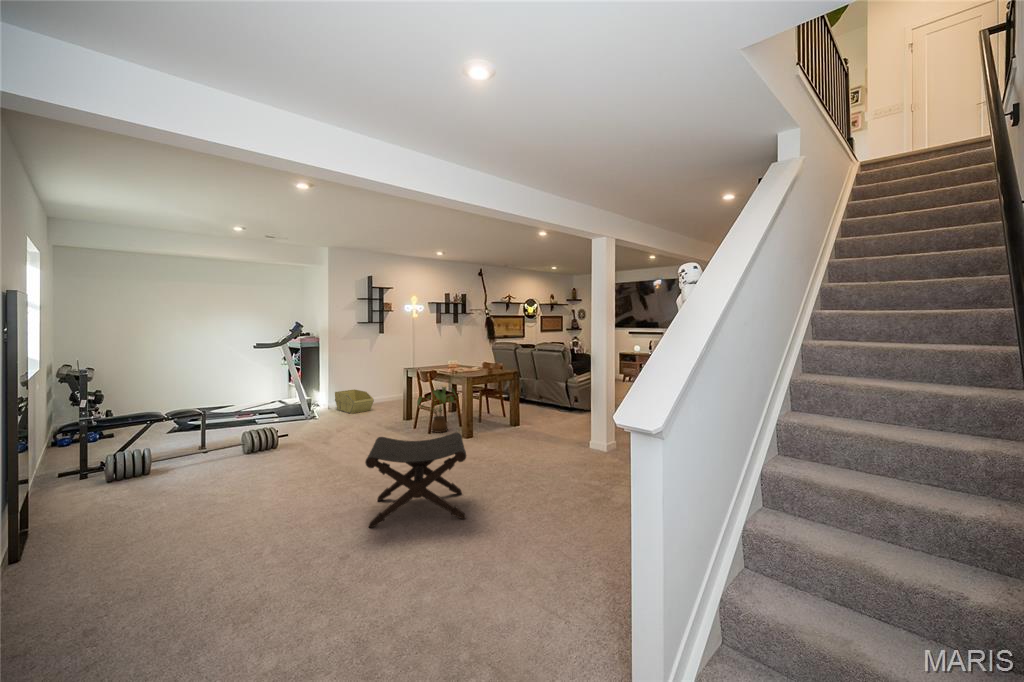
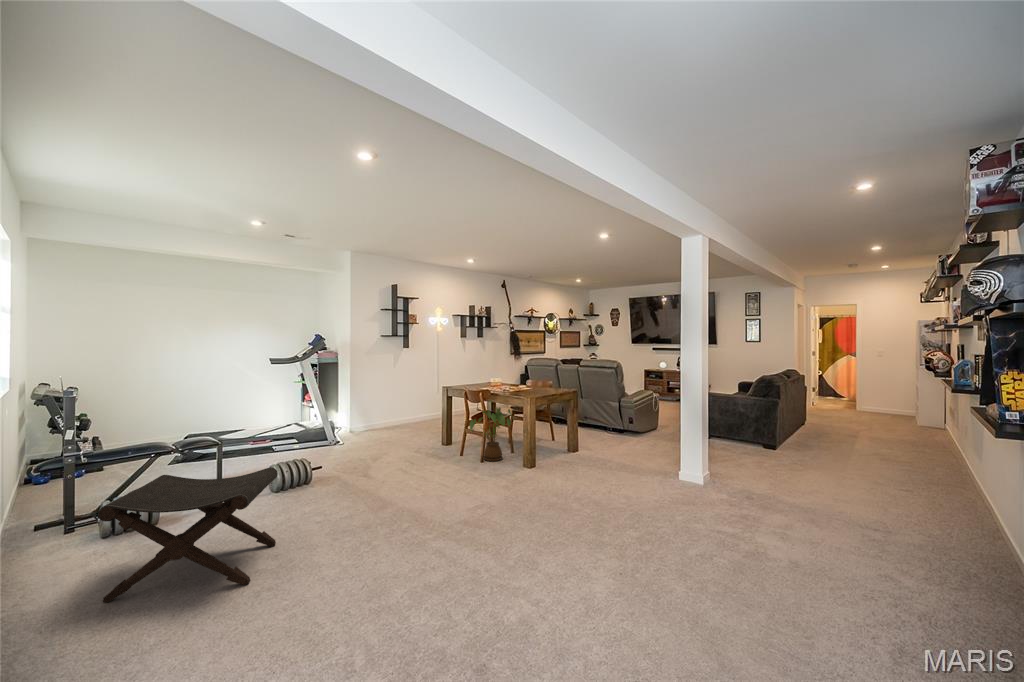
storage bin: present [335,389,374,414] -> none [356,411,402,439]
footstool: present [365,433,466,528] -> present [98,467,278,602]

